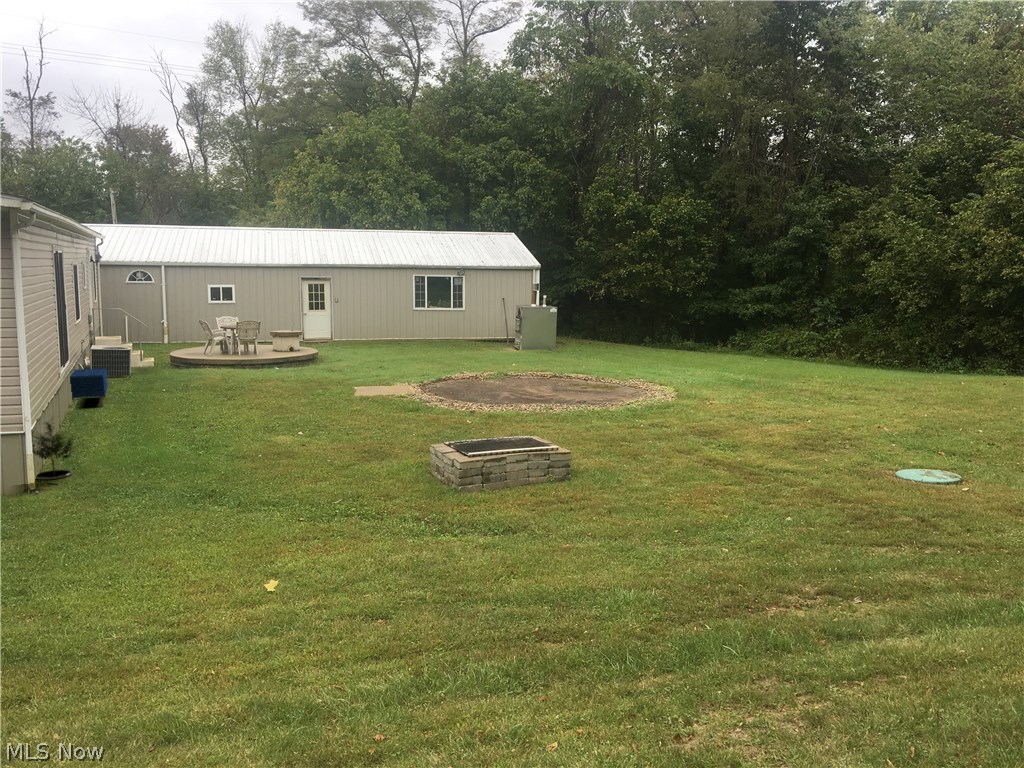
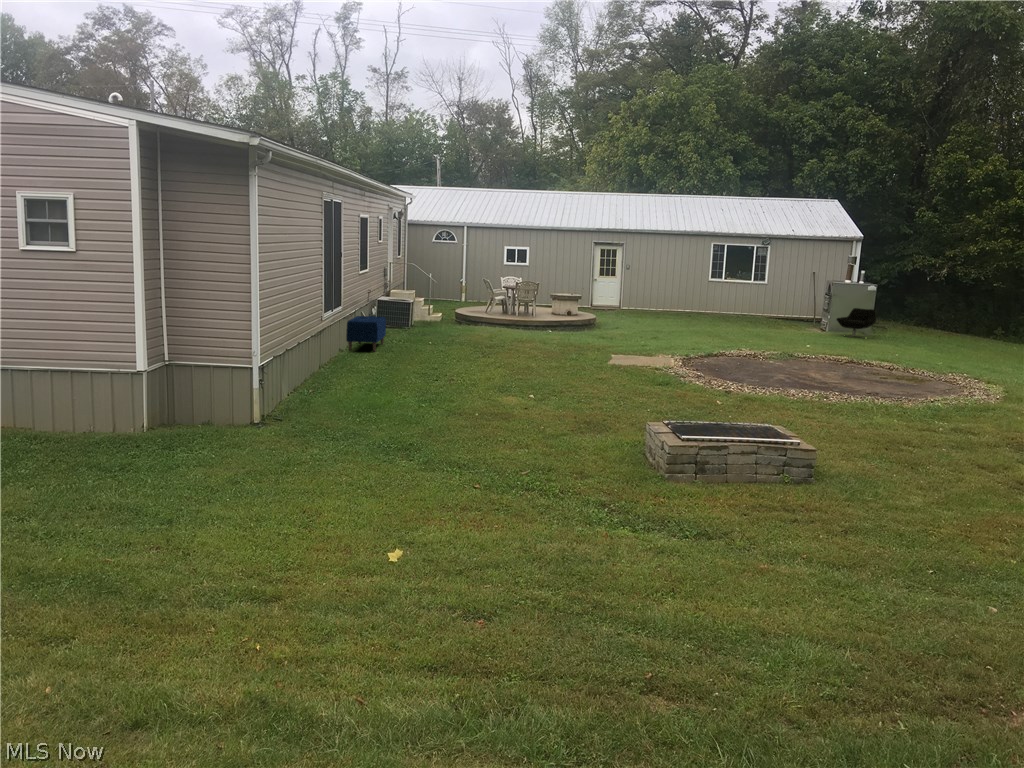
lounge chair: none [530,328,562,354] -> present [837,308,876,337]
potted tree: present [34,419,73,480] -> none [271,353,312,412]

